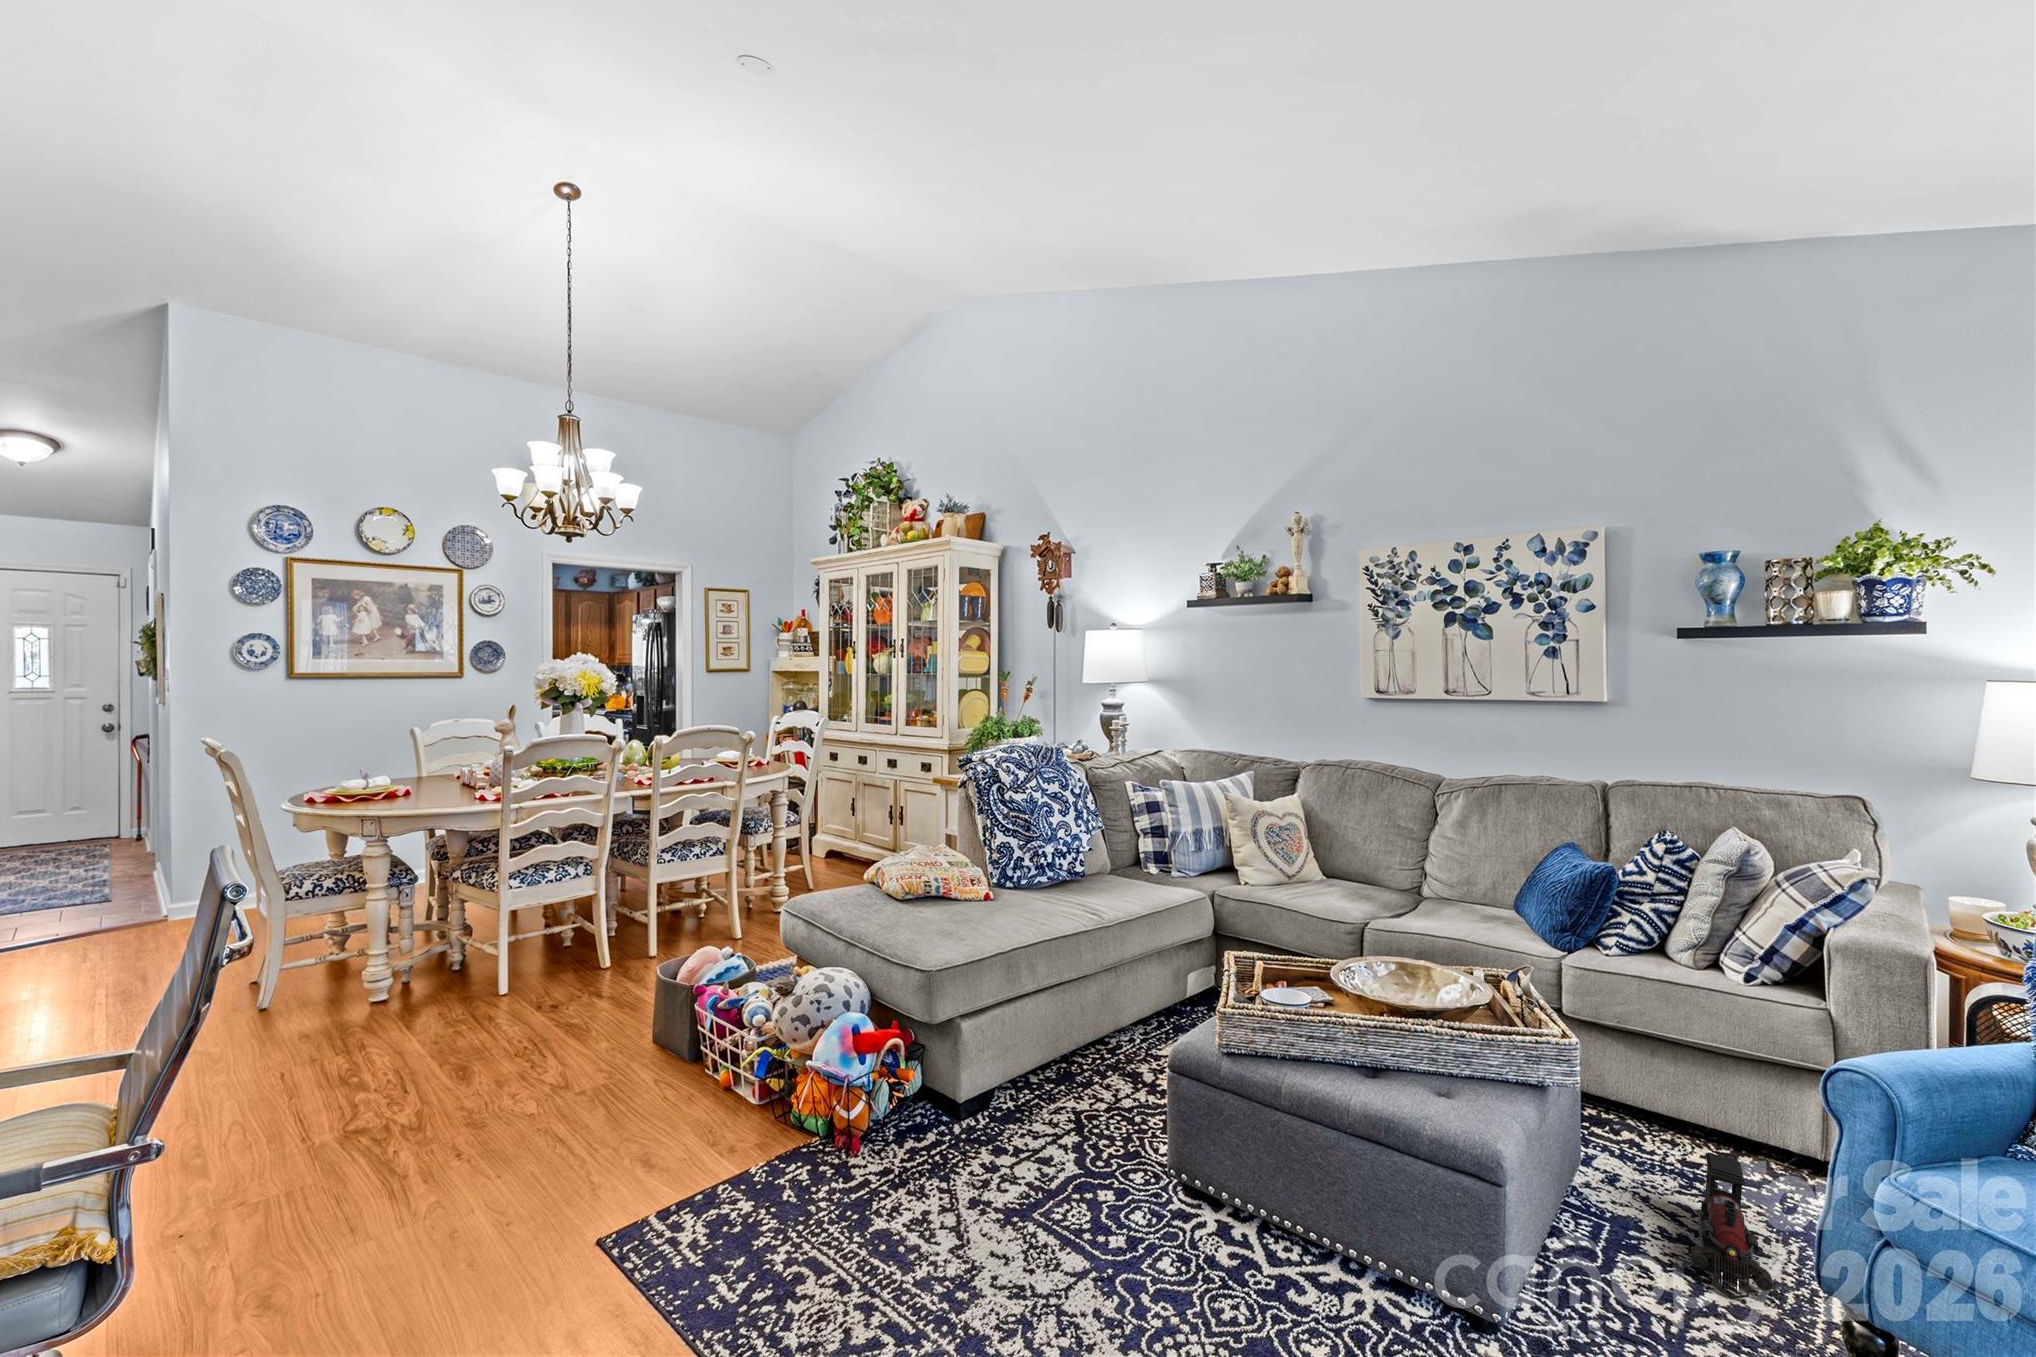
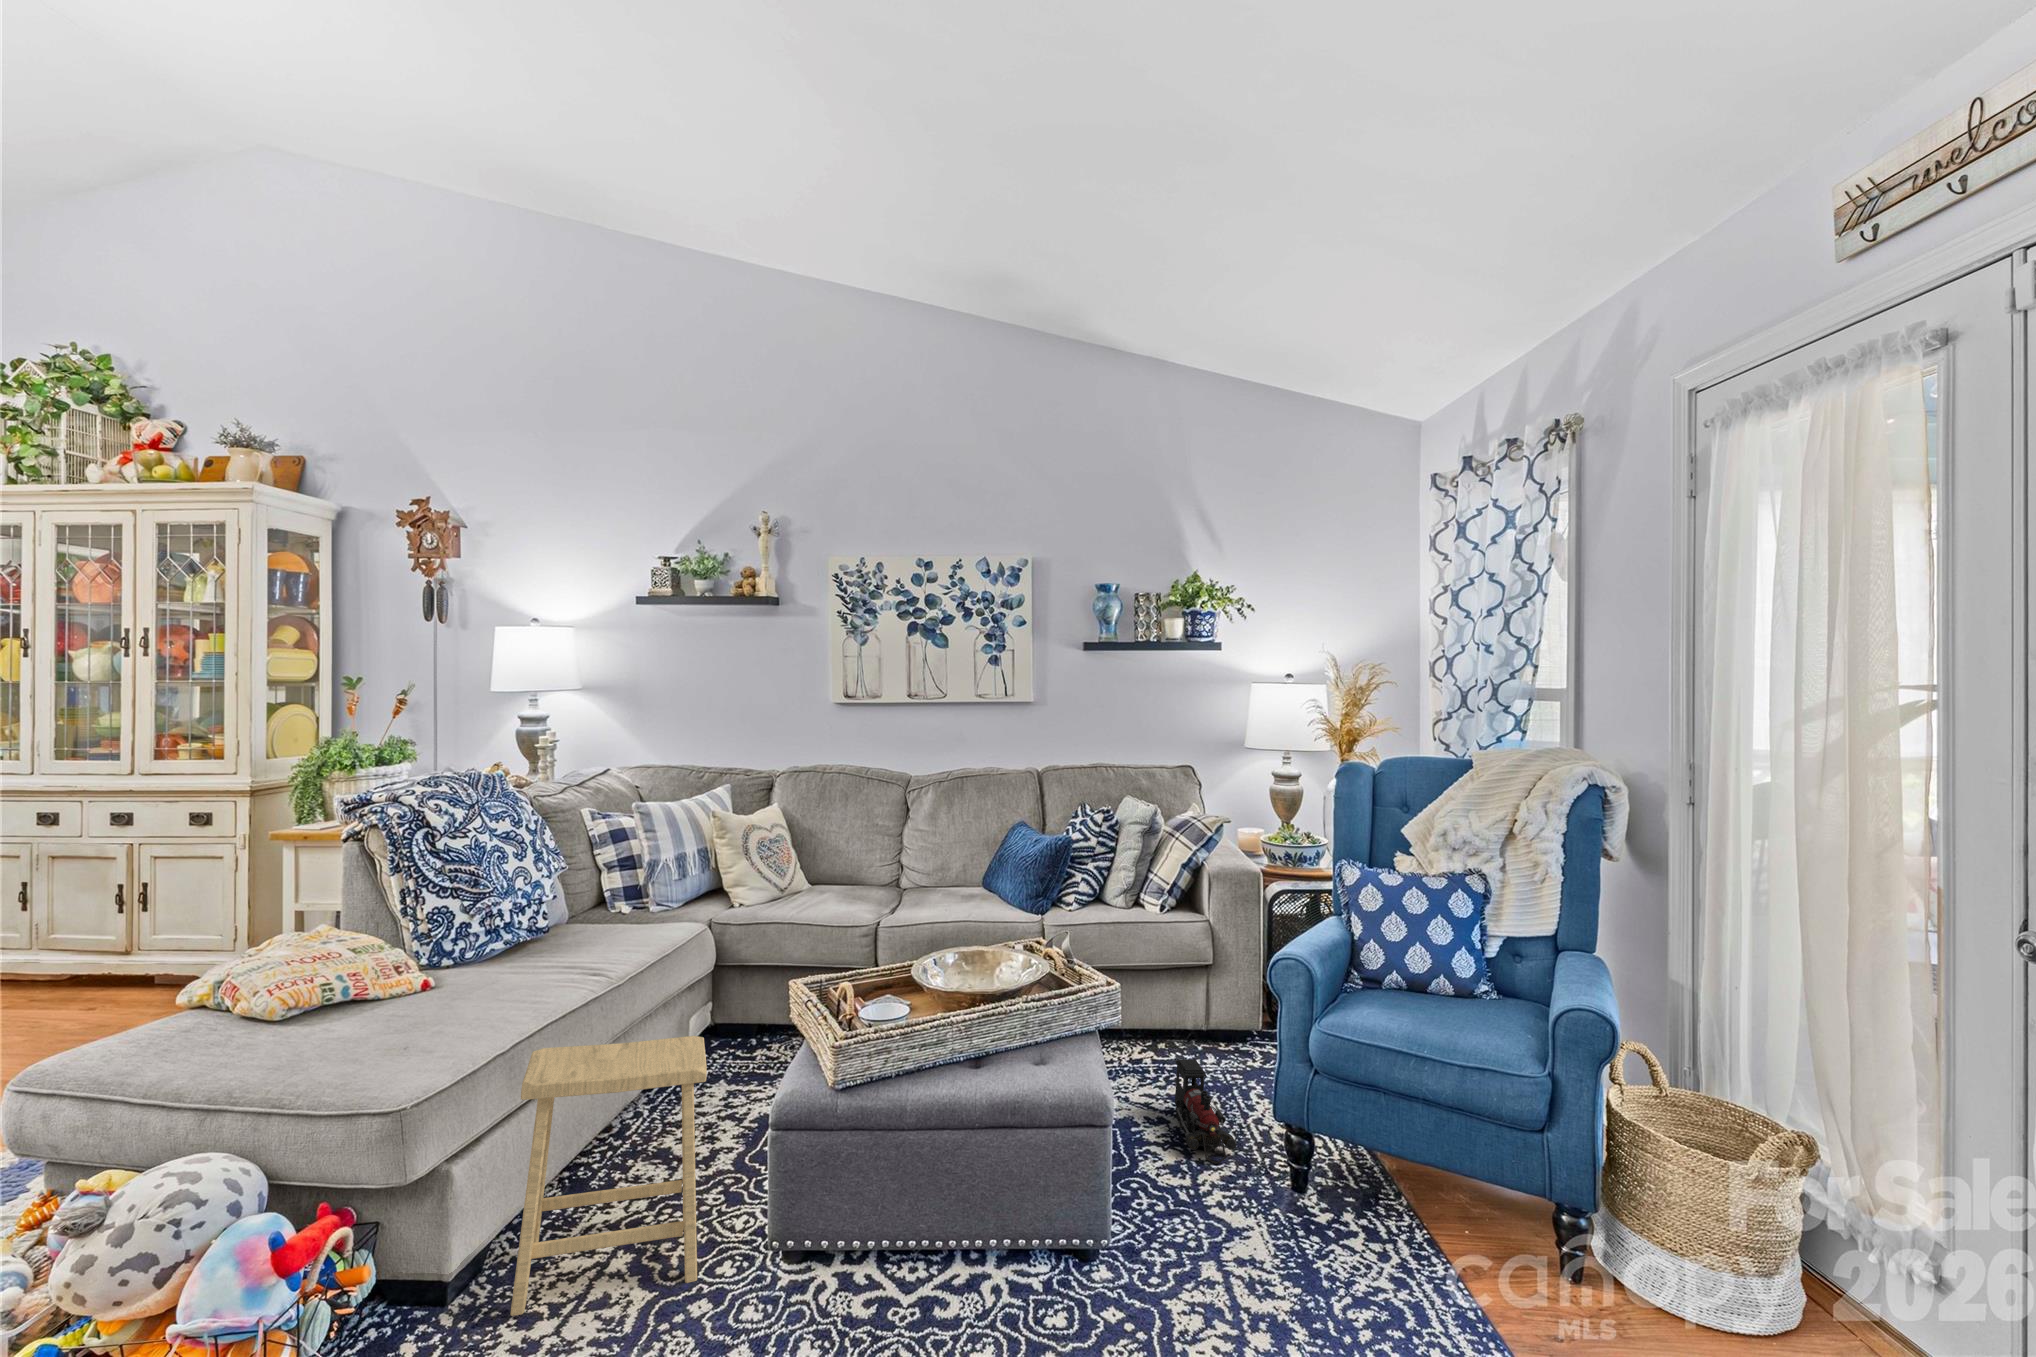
footstool: none [985,956,1136,1180] -> present [510,1036,707,1316]

